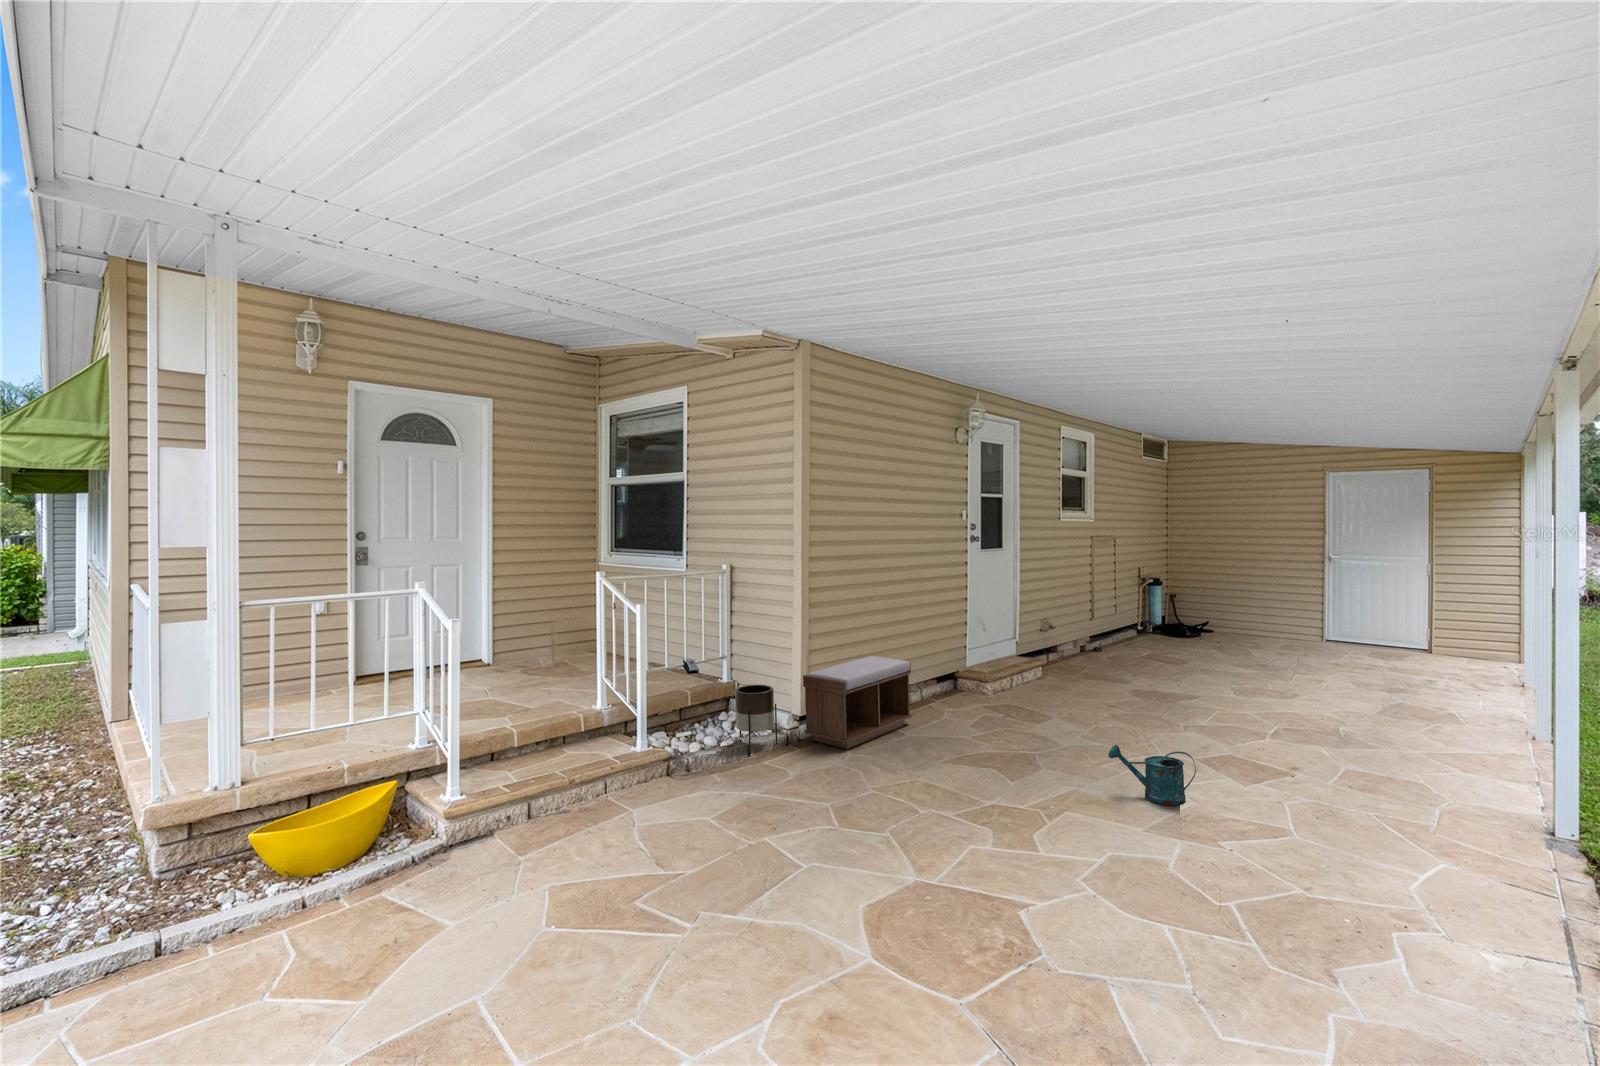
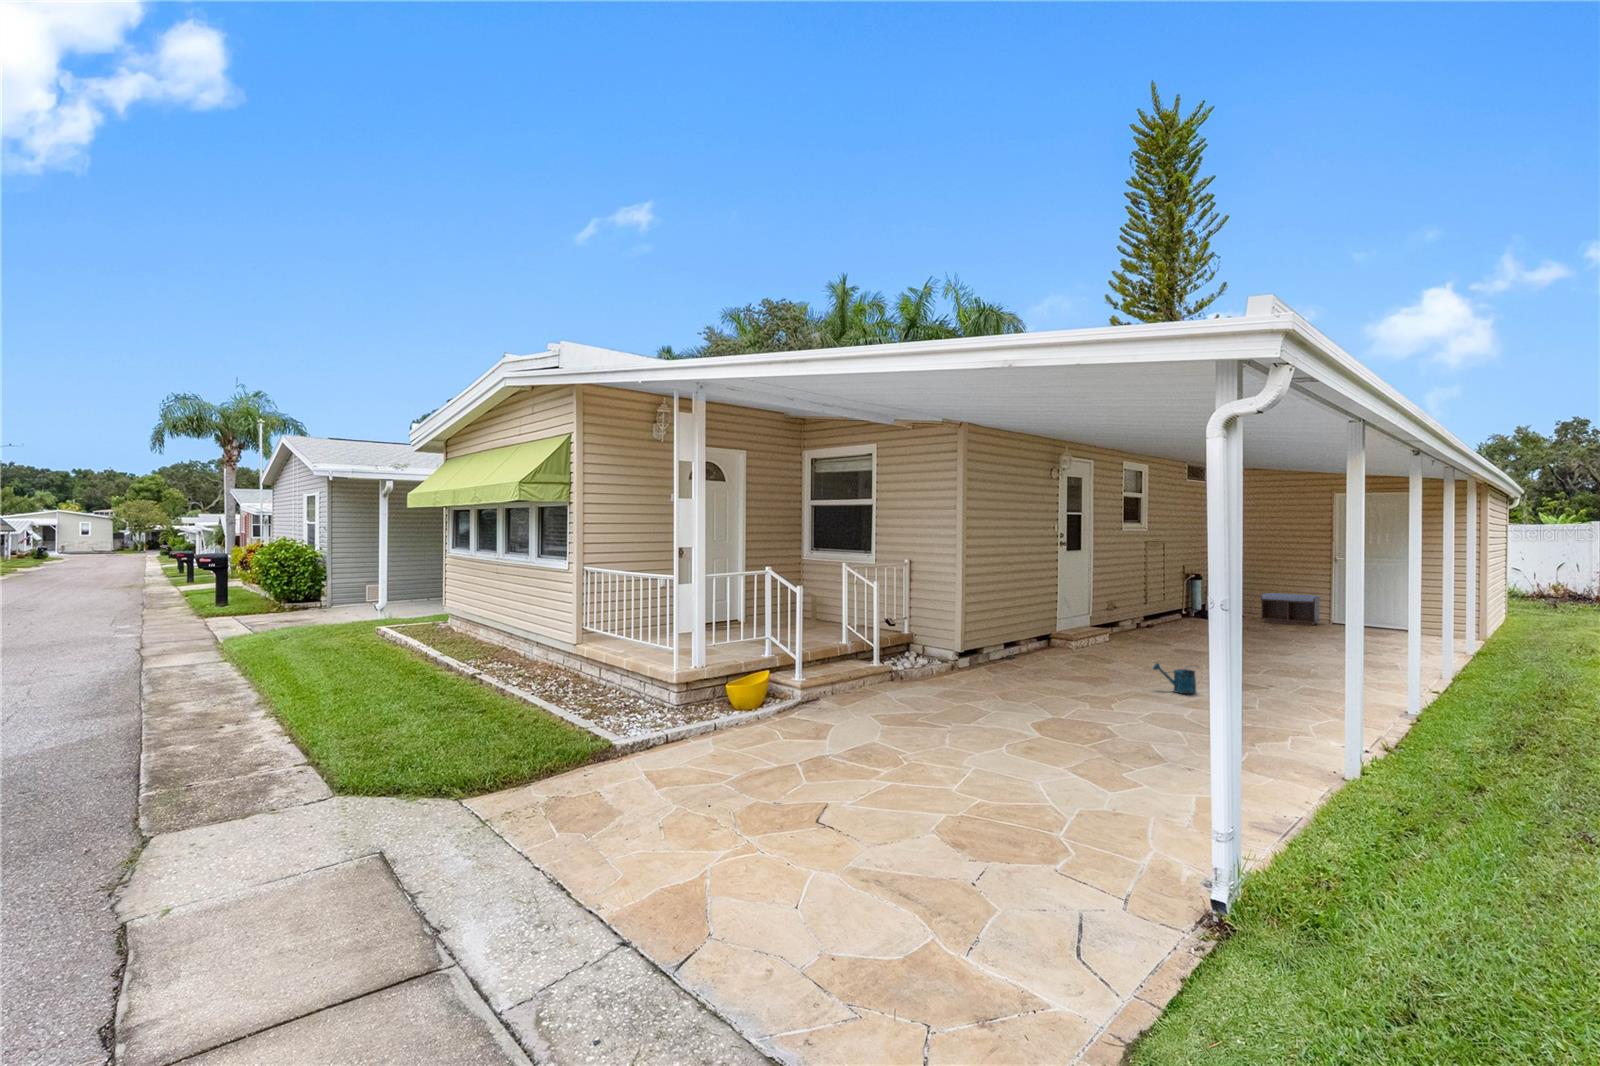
bench: present [803,656,912,749] -> present [1261,593,1320,626]
planter: present [735,685,777,754] -> none [922,633,946,673]

